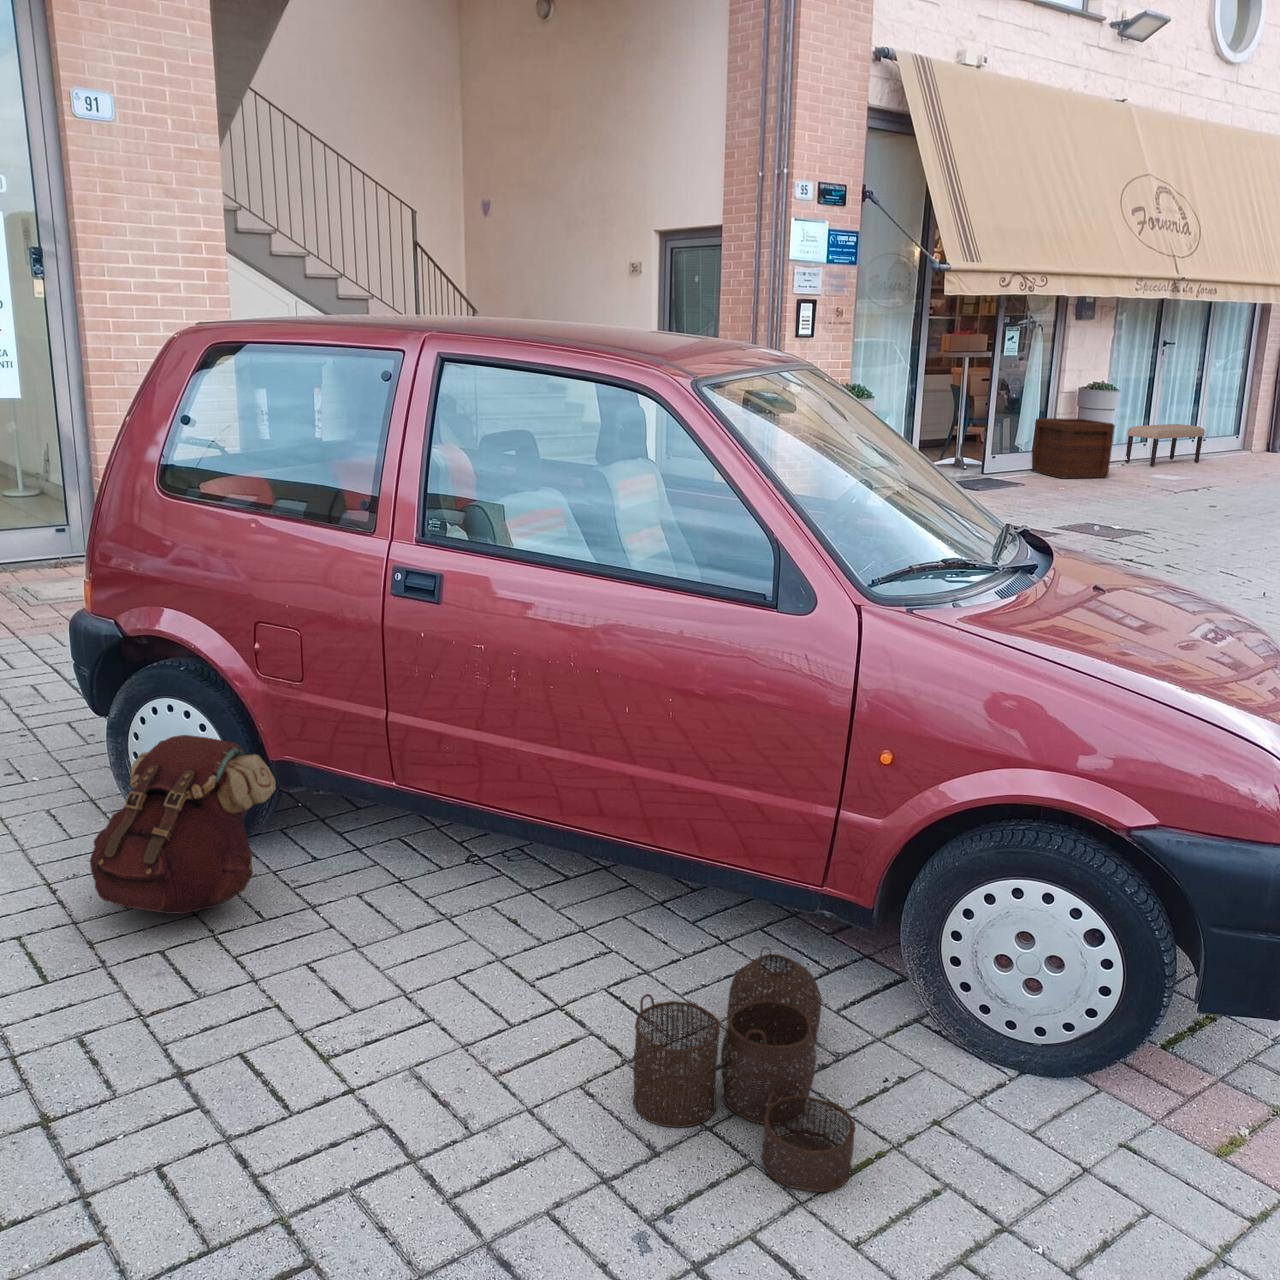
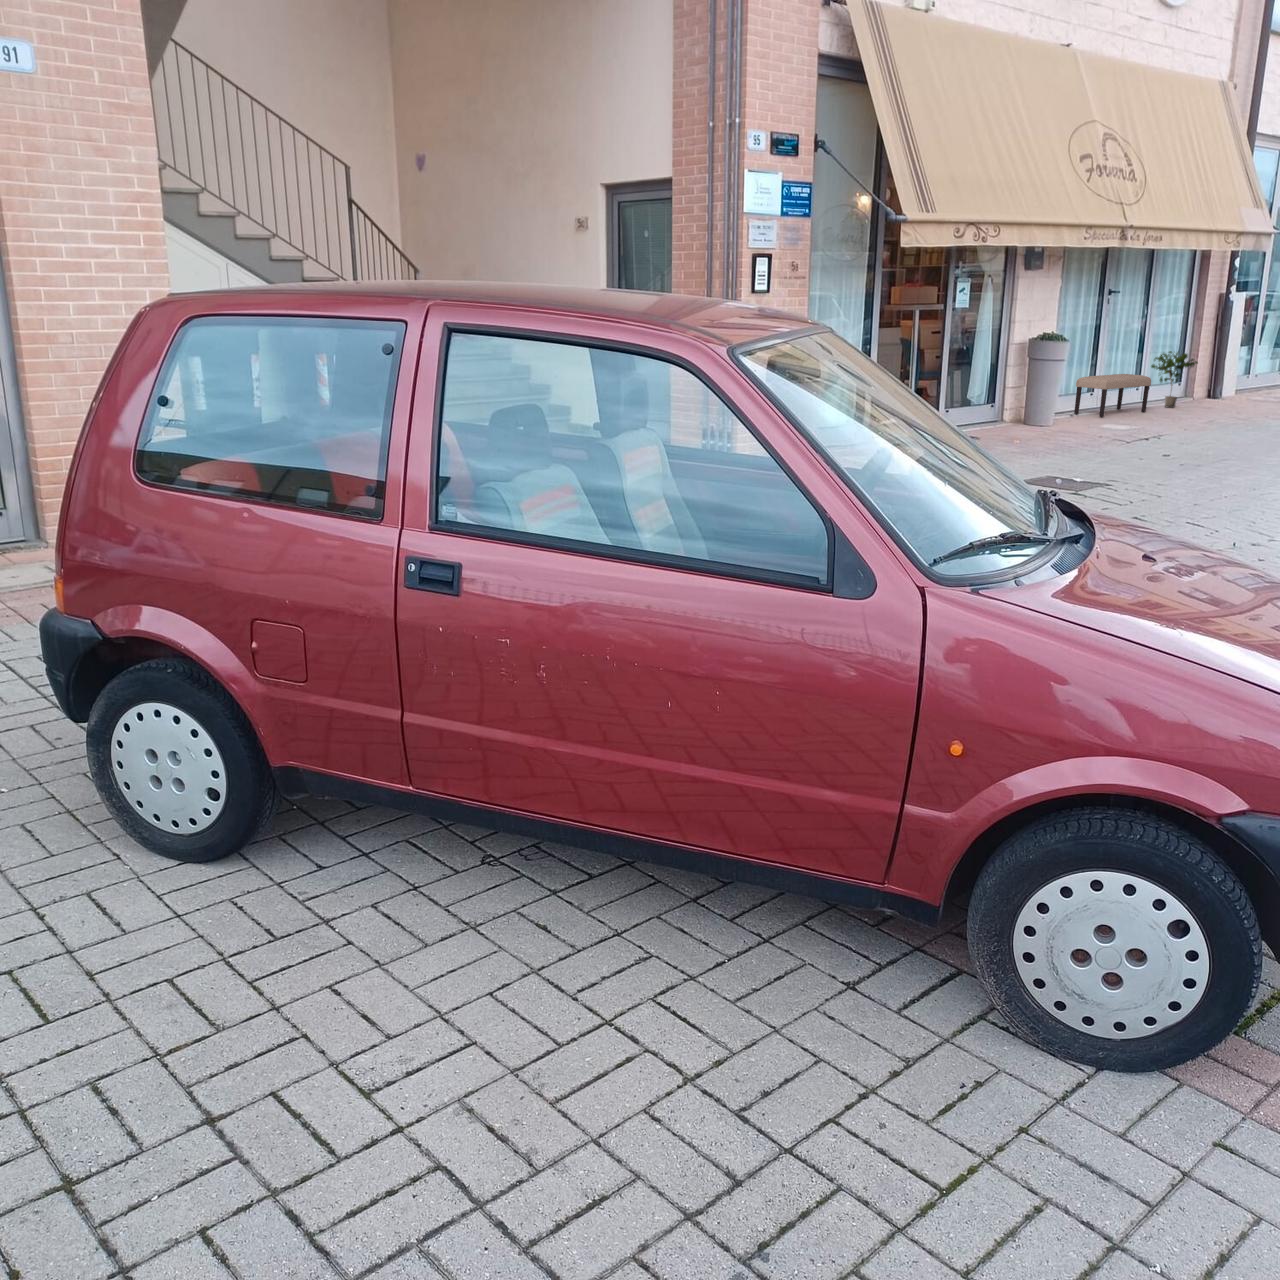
potted plant: none [1206,402,1254,459] -> present [1151,351,1198,408]
wooden crate: present [1030,418,1115,479] -> none [982,371,1067,432]
backpack: present [90,735,275,914] -> none [81,743,280,937]
woven basket: present [633,947,855,1192] -> none [704,950,952,1216]

